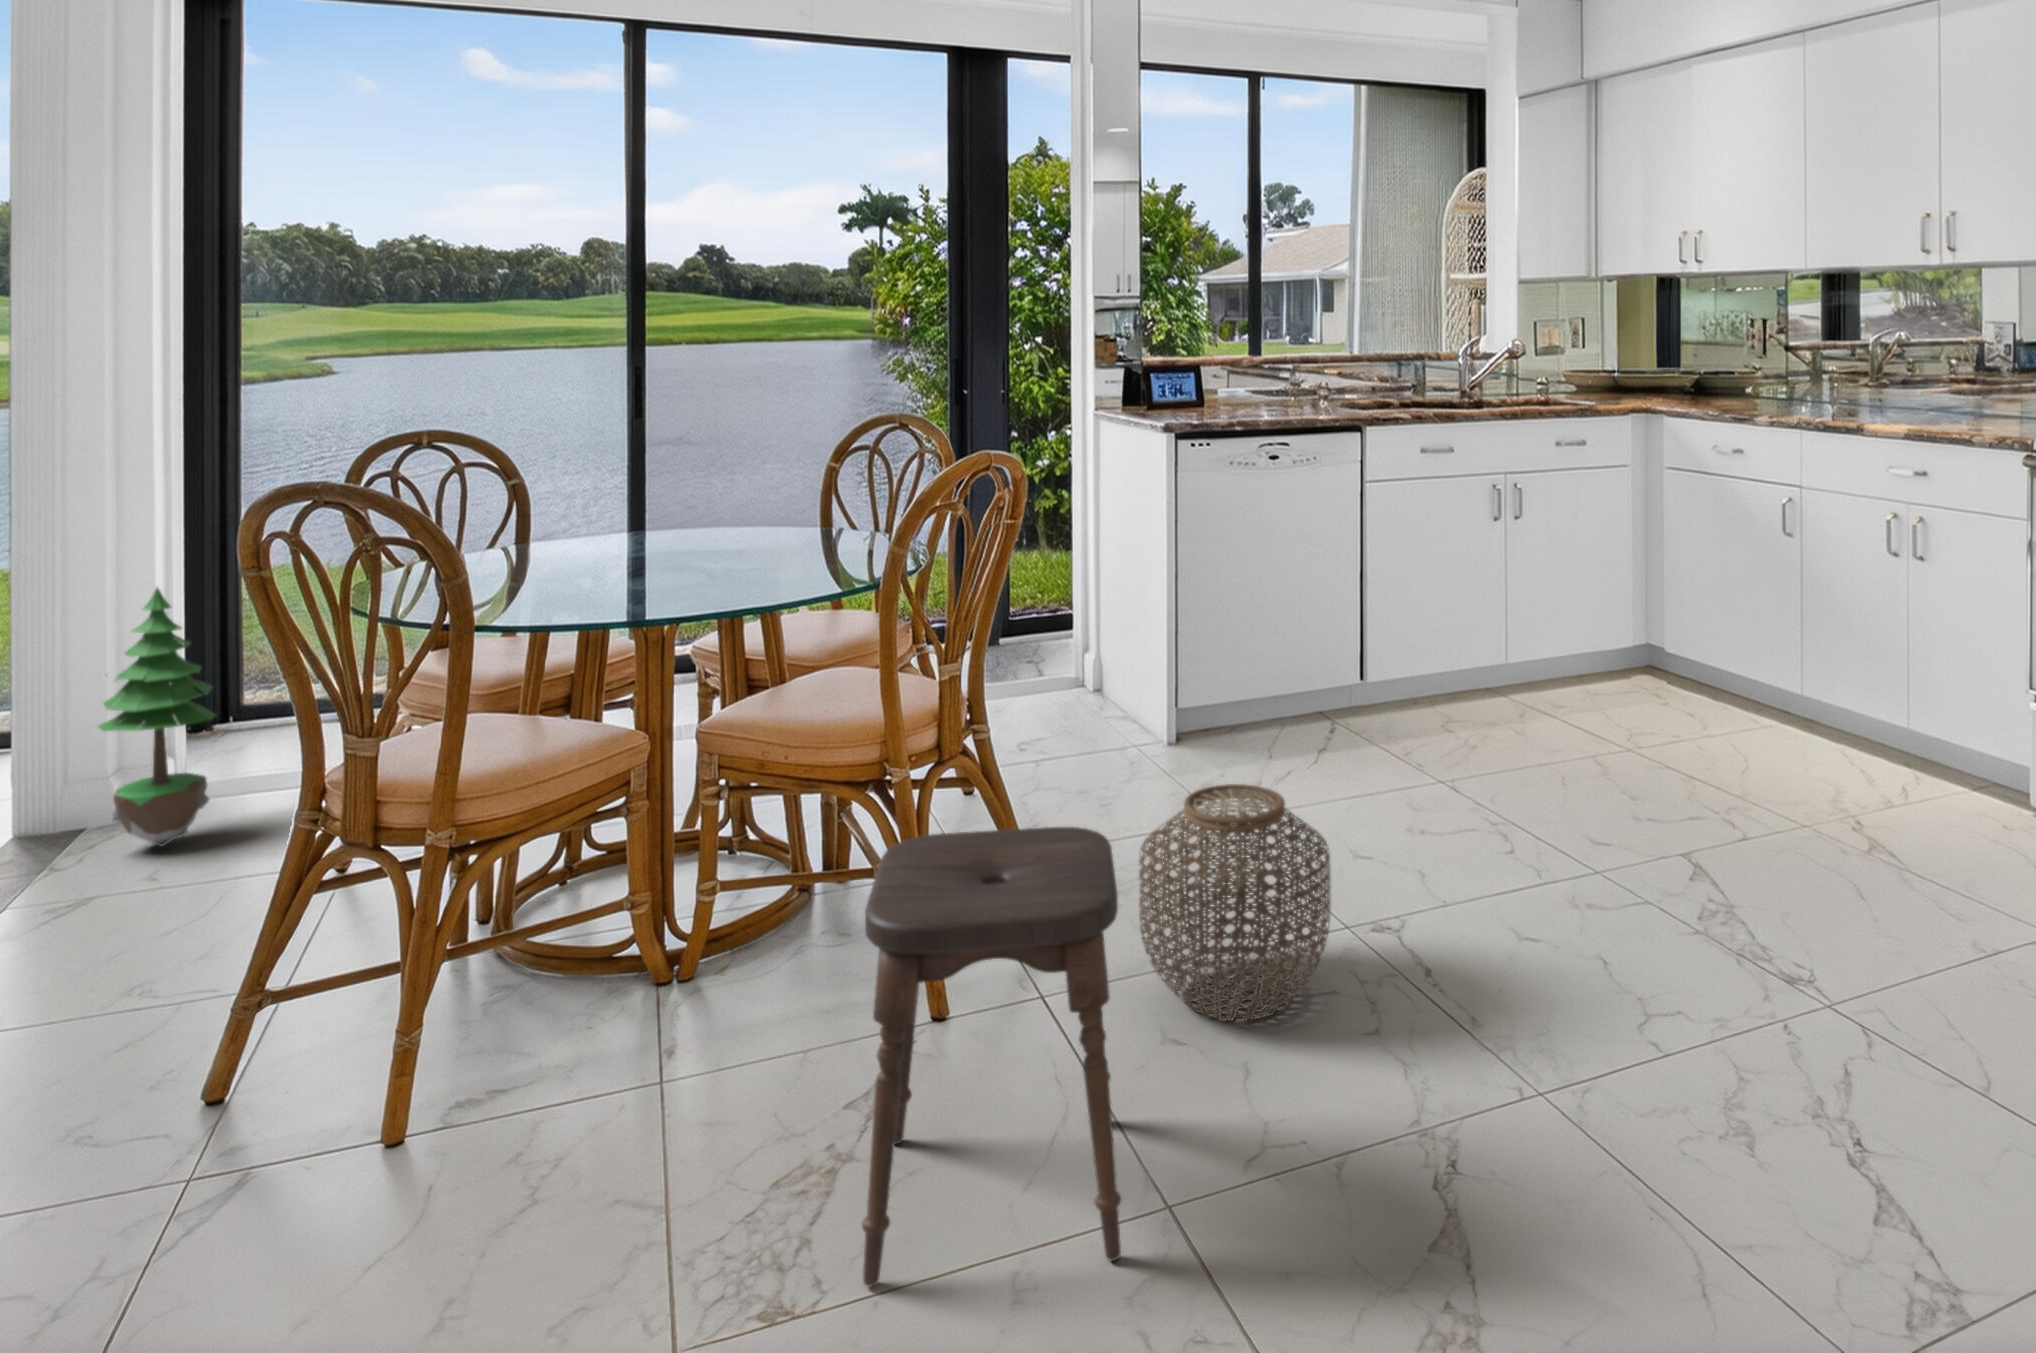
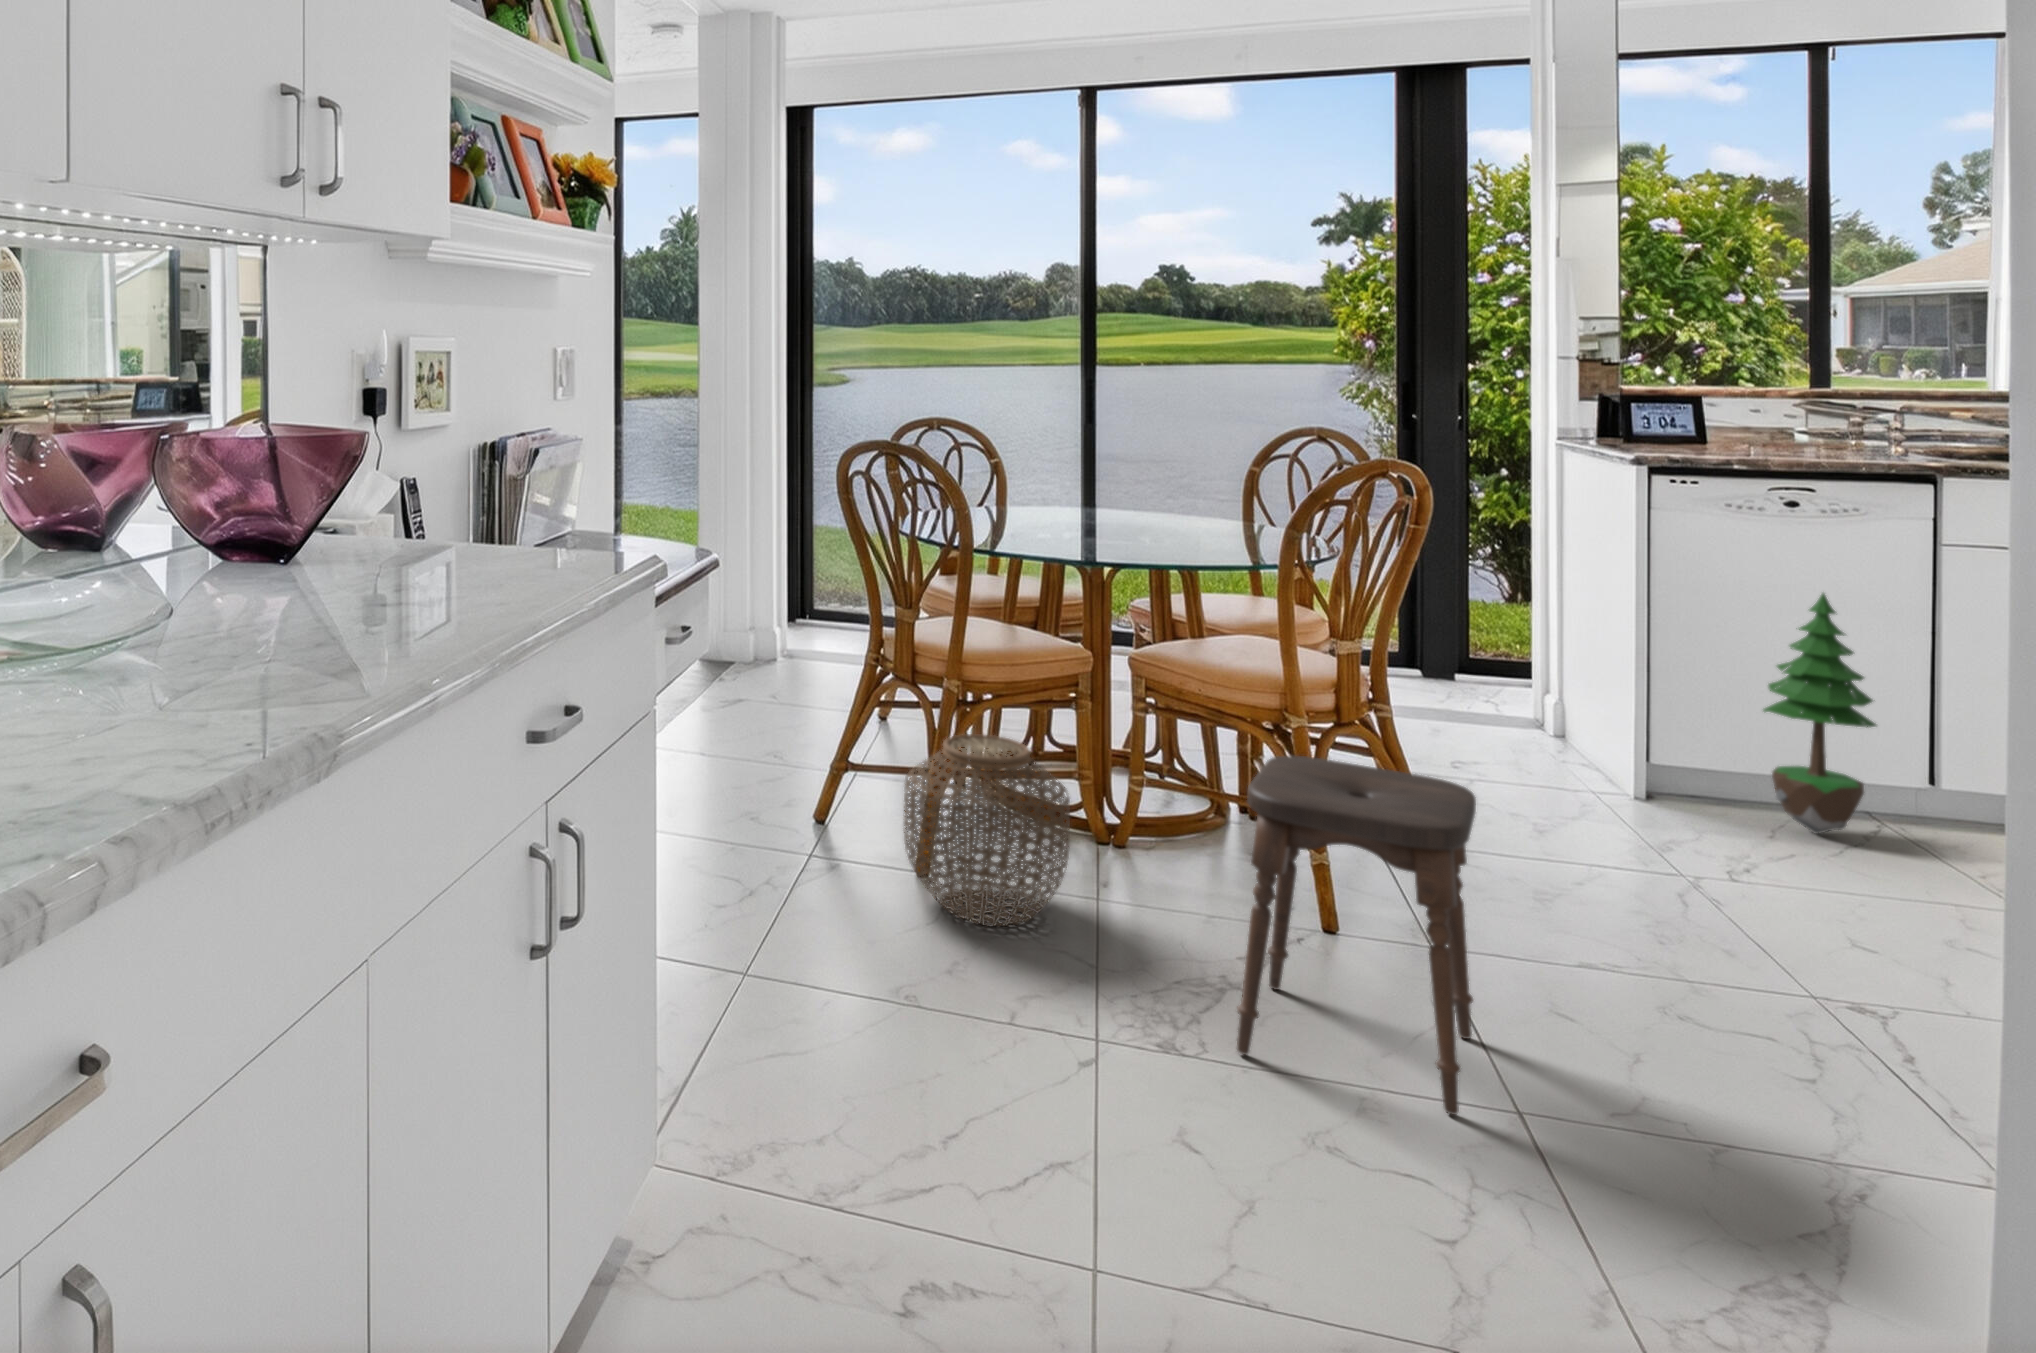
potted tree: present [98,588,215,846] -> present [1763,593,1876,834]
woven basket: present [1139,784,1330,1021] -> present [904,734,1070,926]

